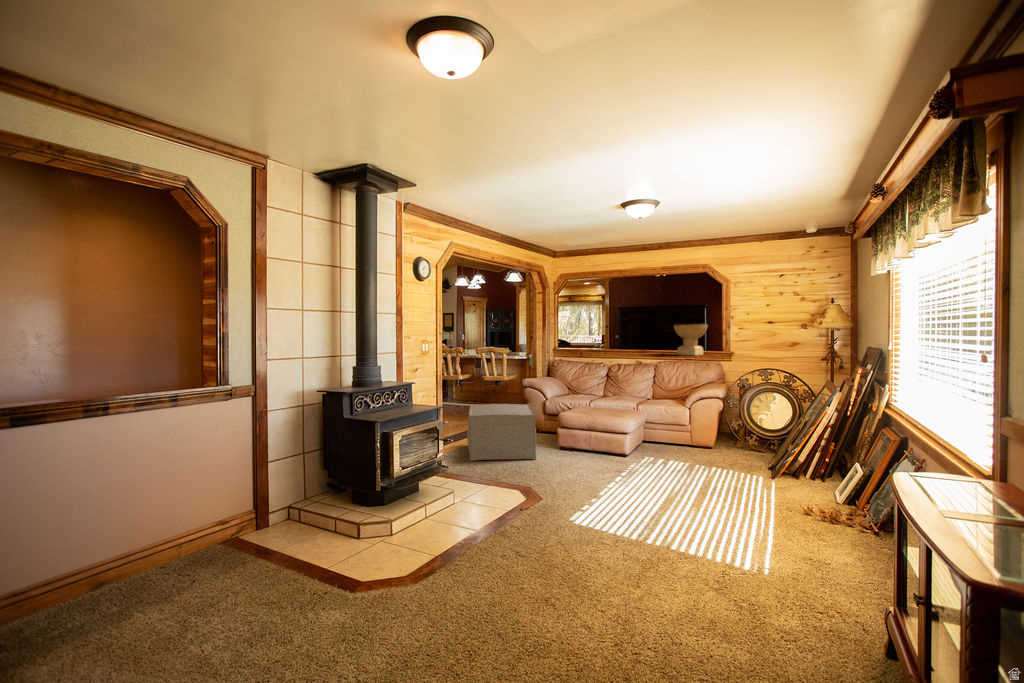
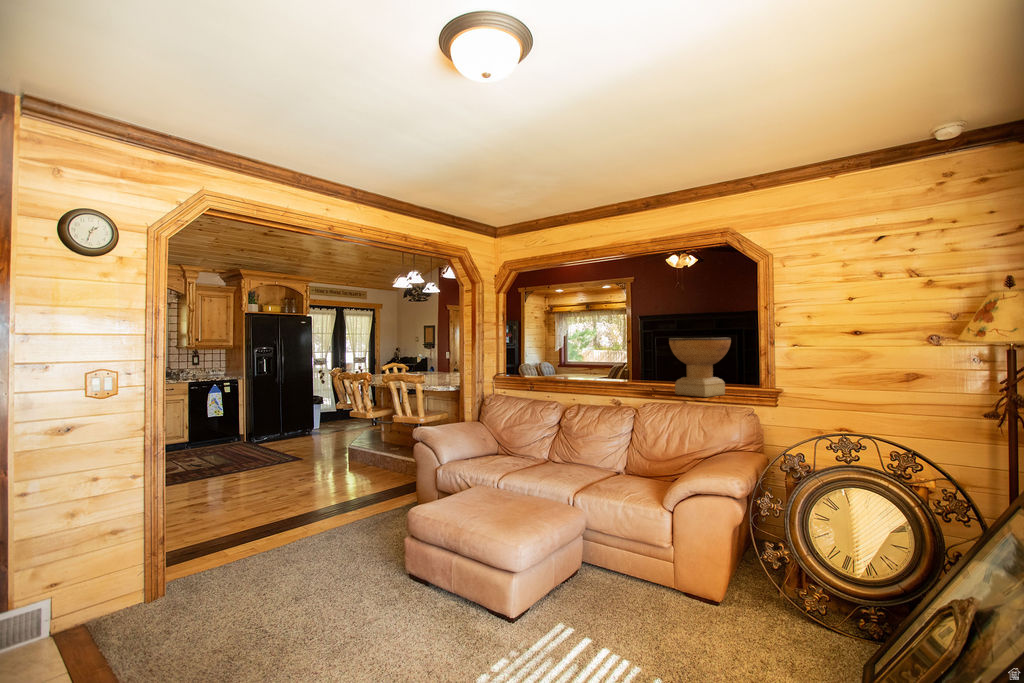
ottoman: present [467,404,536,461] -> none [188,486,373,625]

